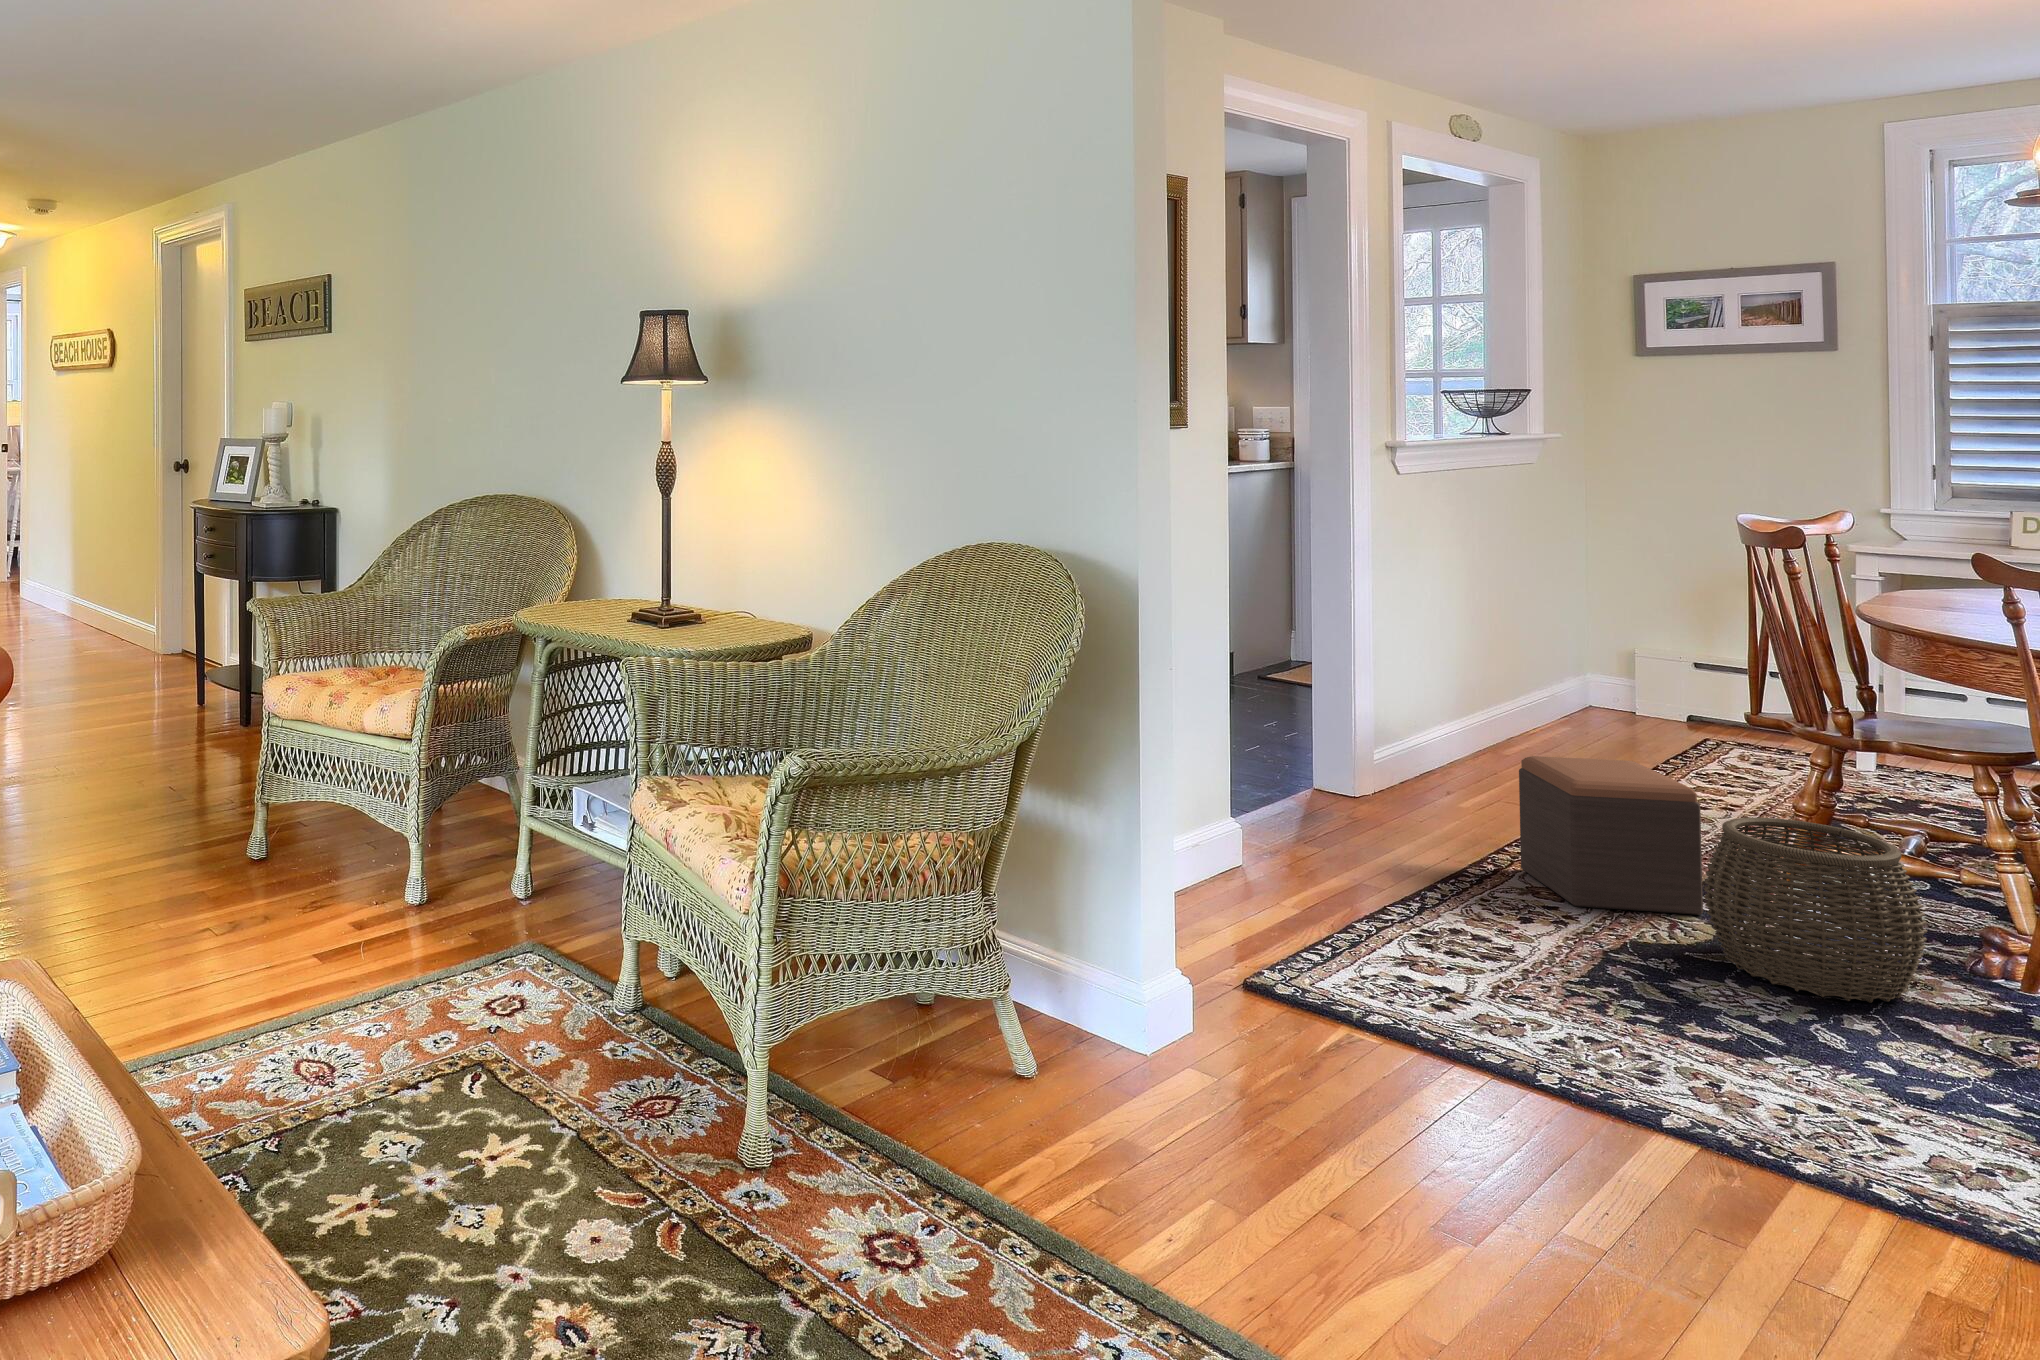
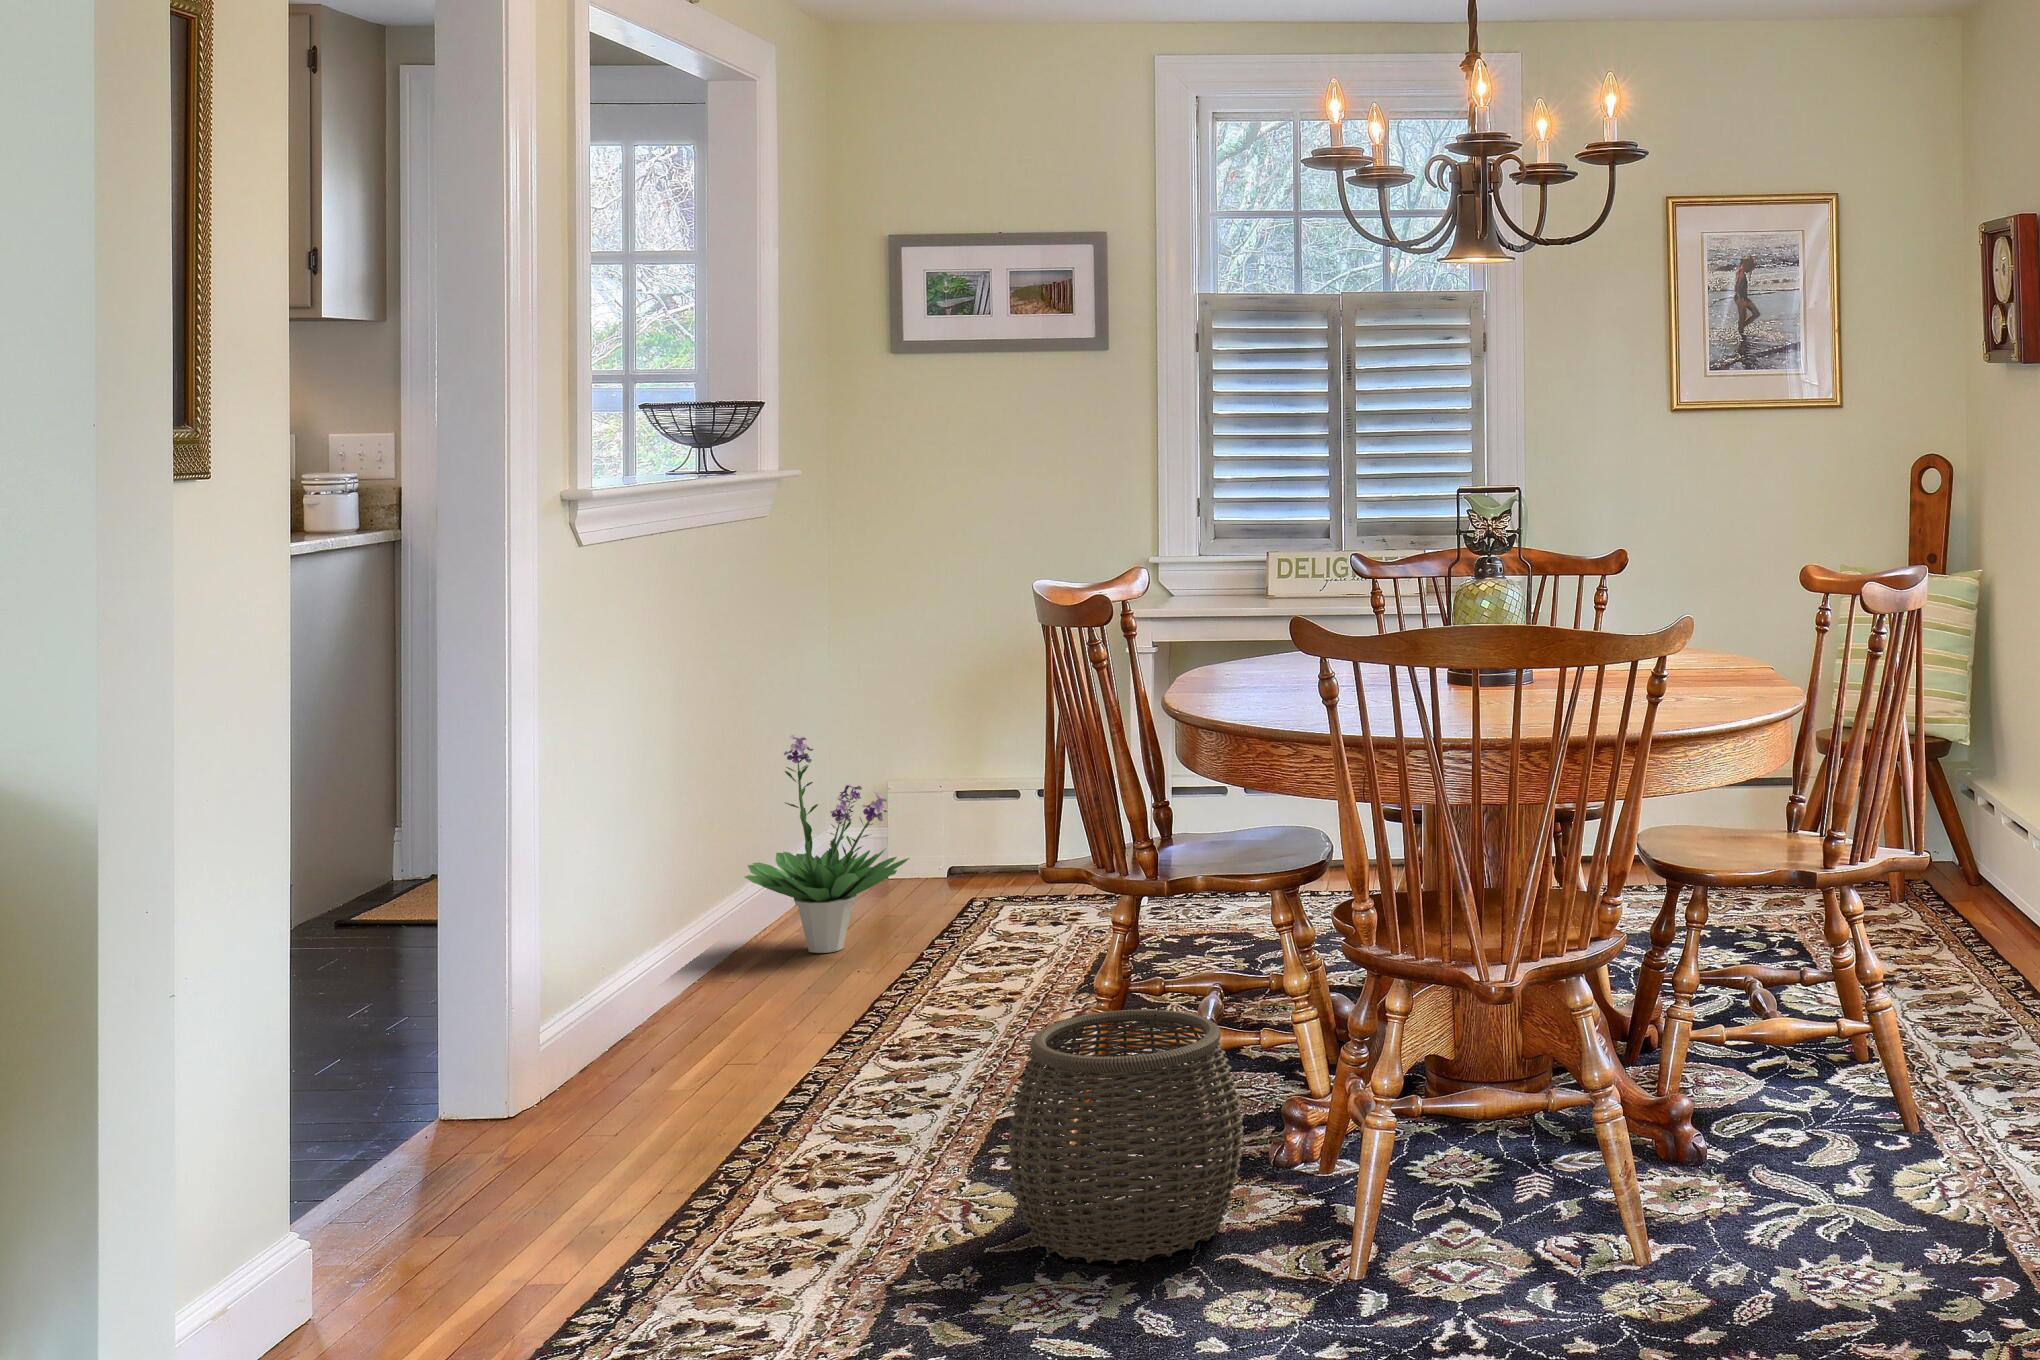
potted plant: none [1518,606,1651,753] -> present [745,735,909,953]
footstool: present [1519,756,1703,915] -> none [763,966,998,1220]

